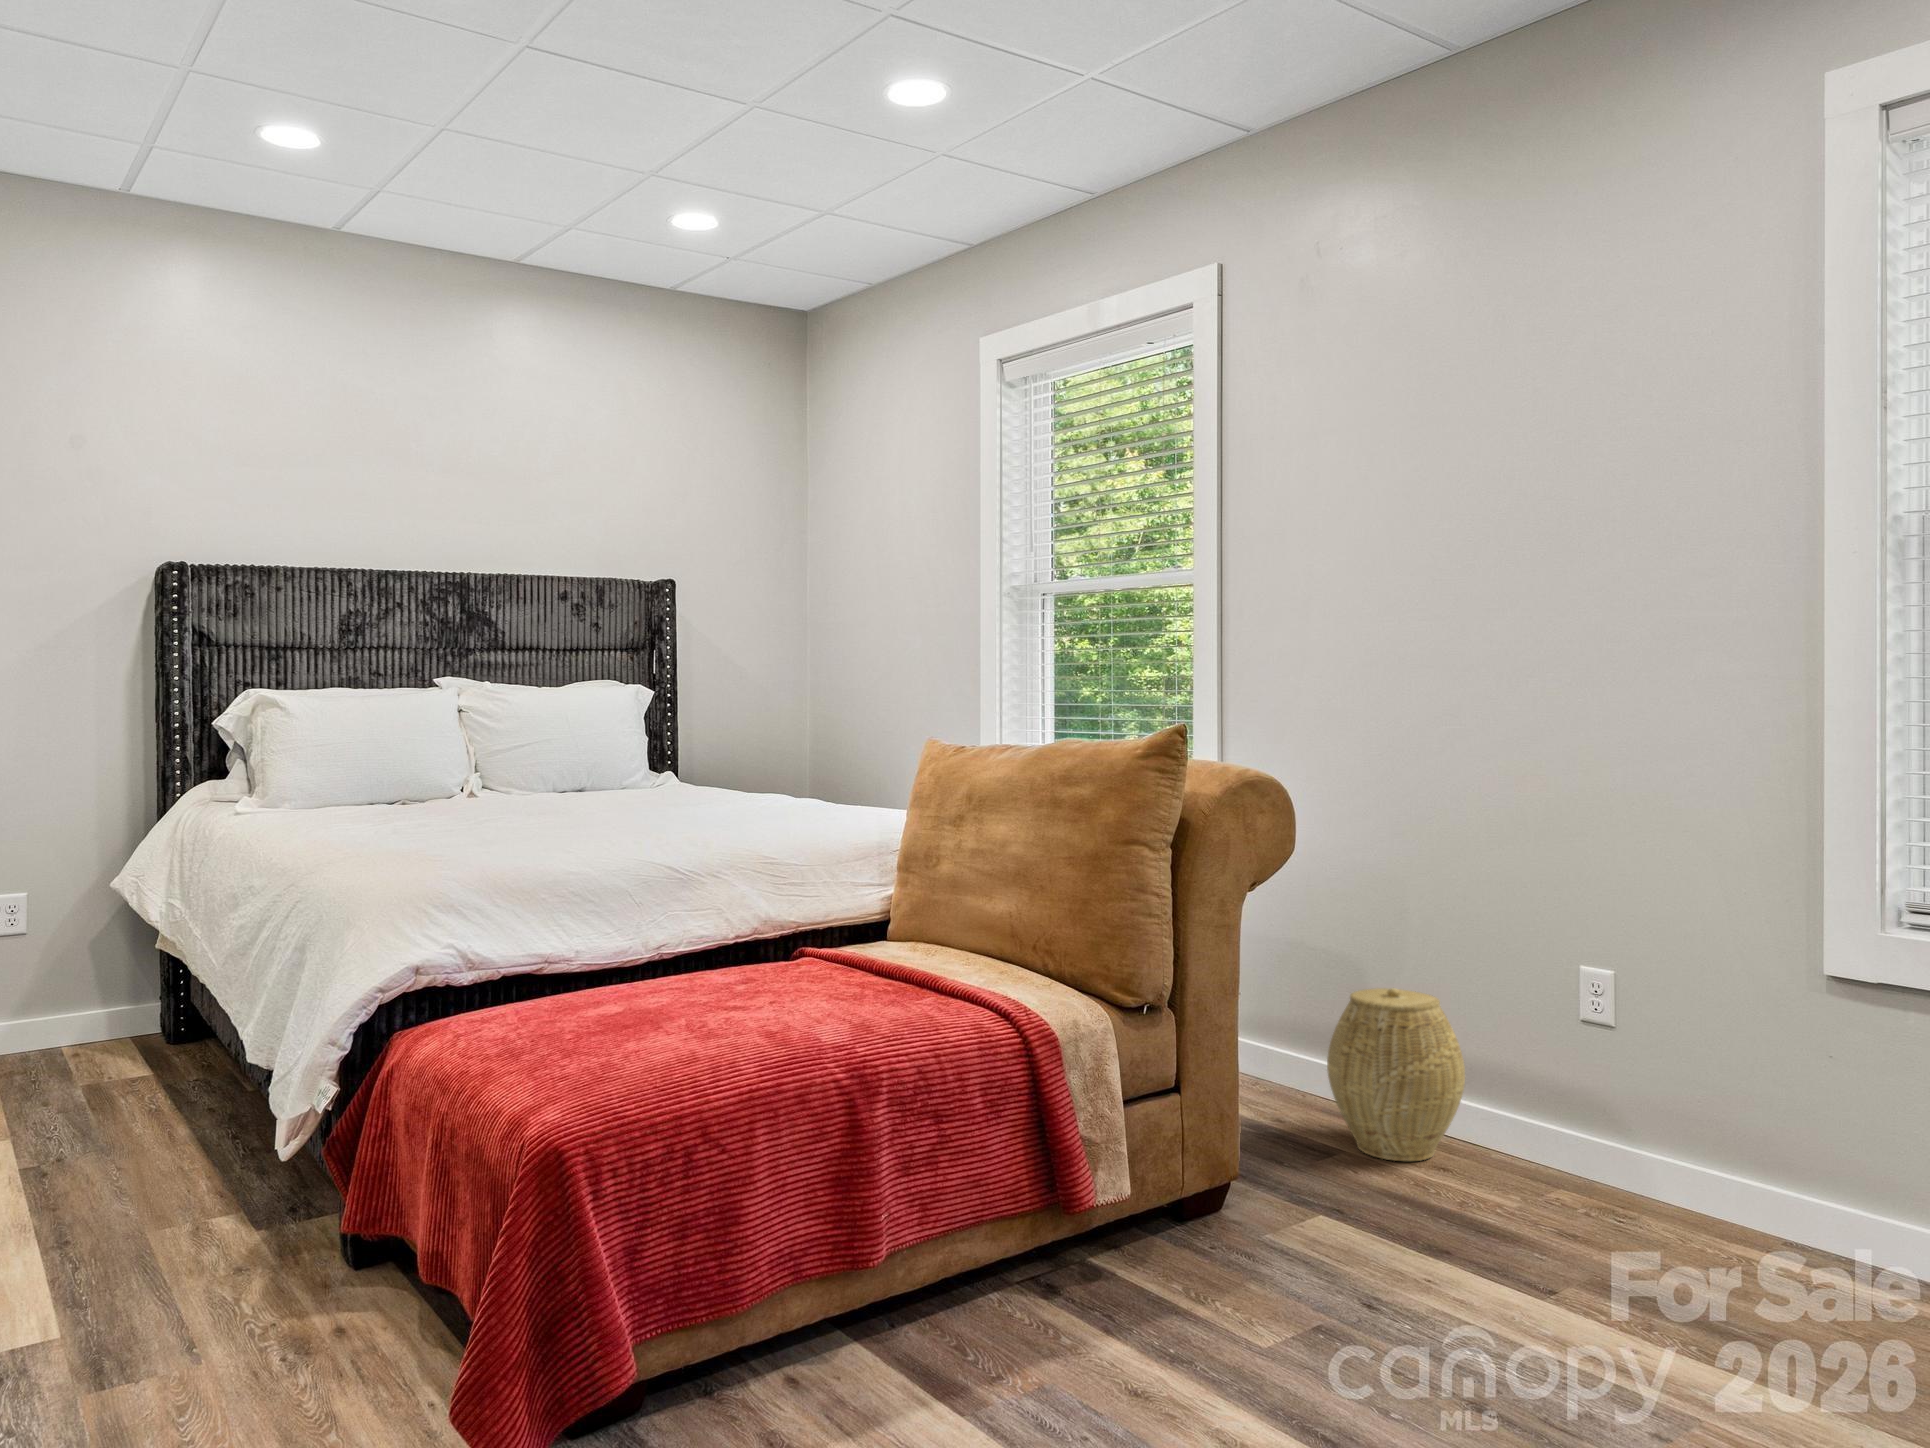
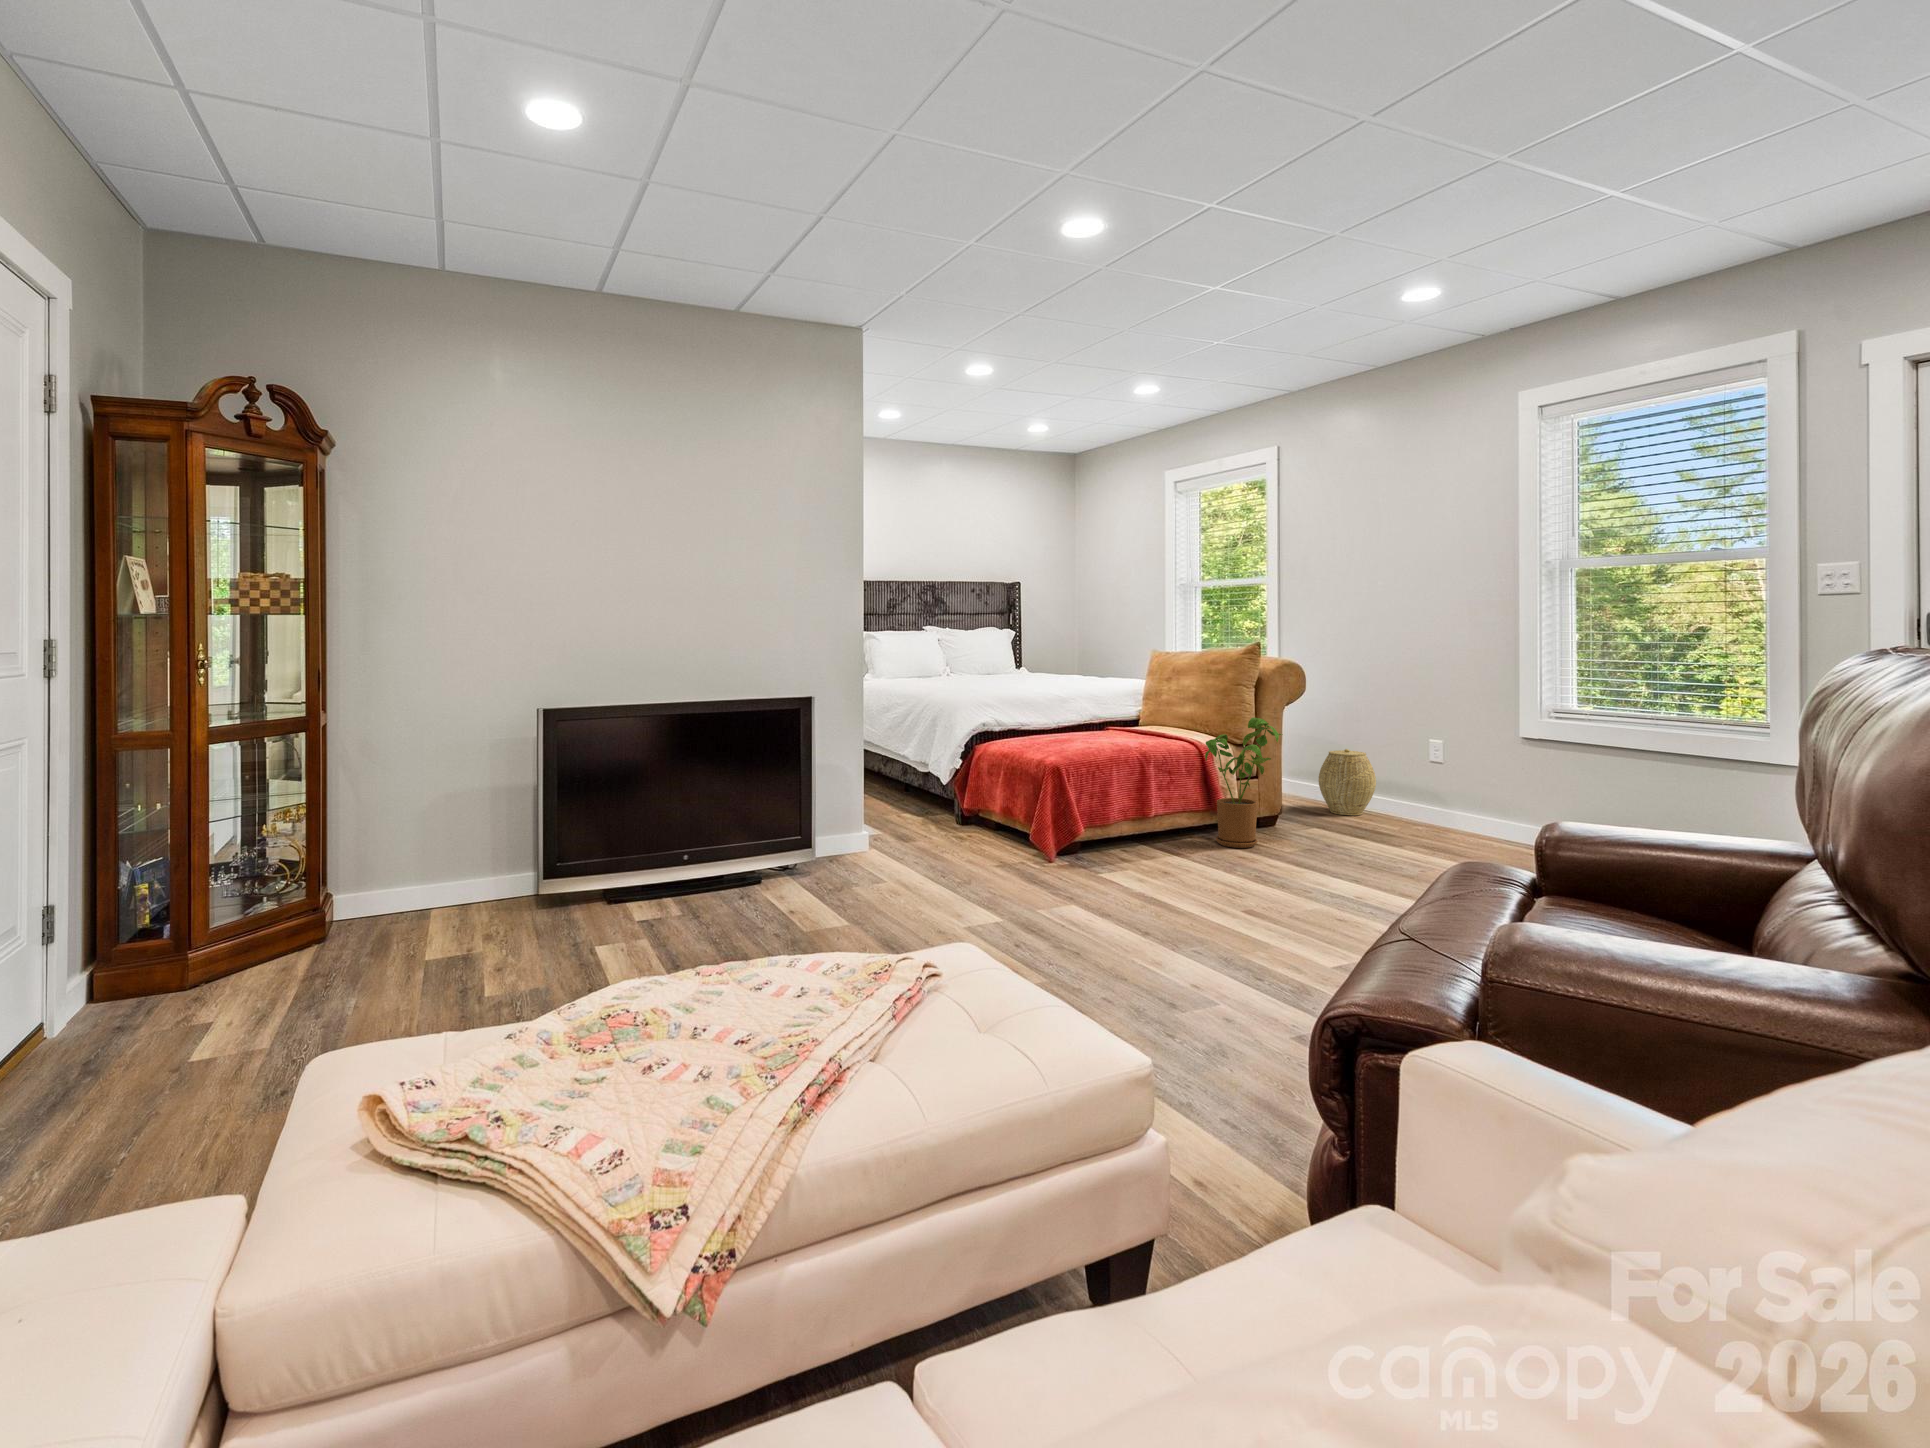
house plant: none [1034,951,1249,1352] -> present [1205,718,1282,848]

